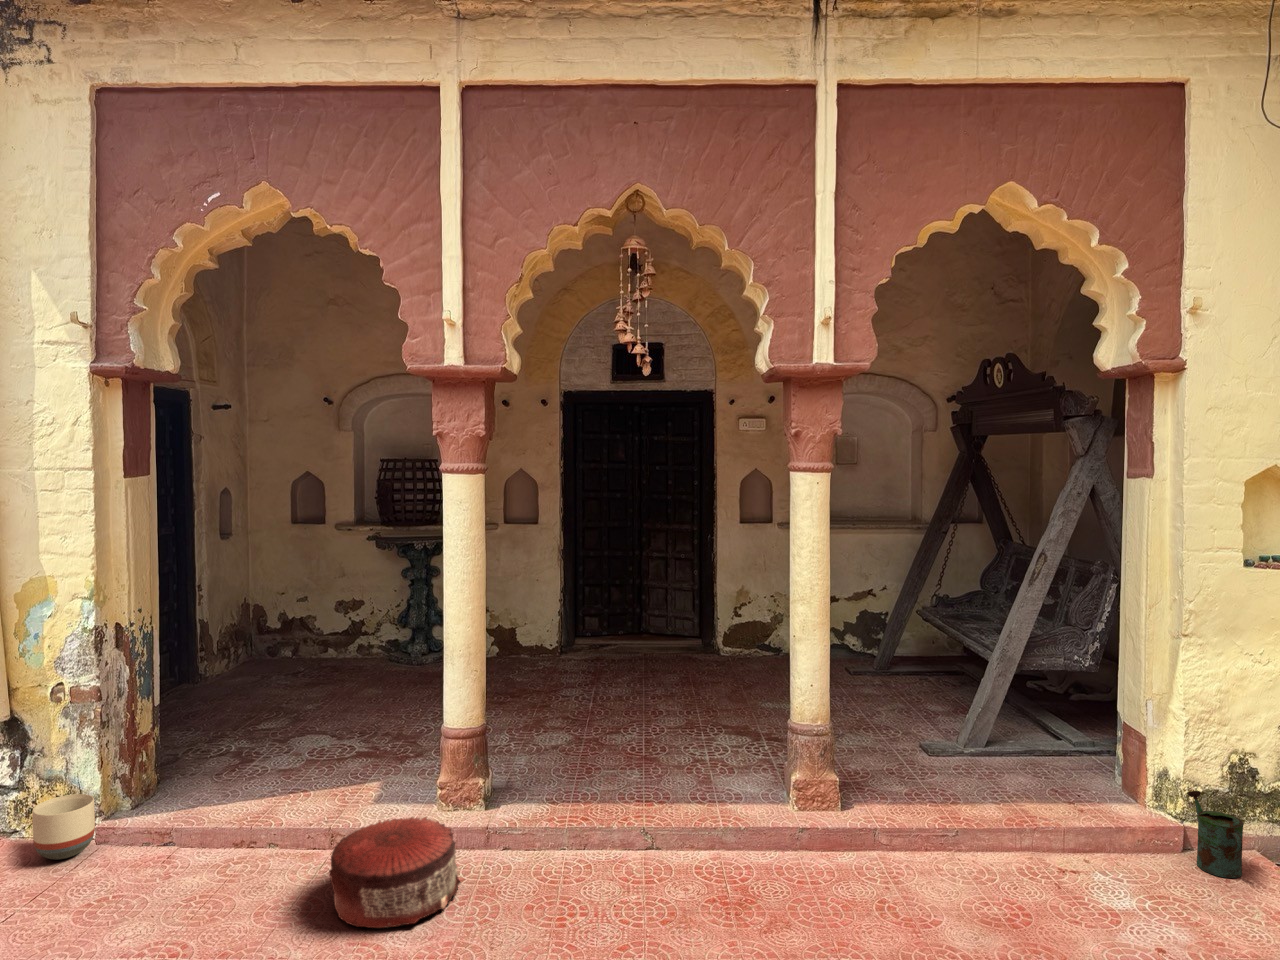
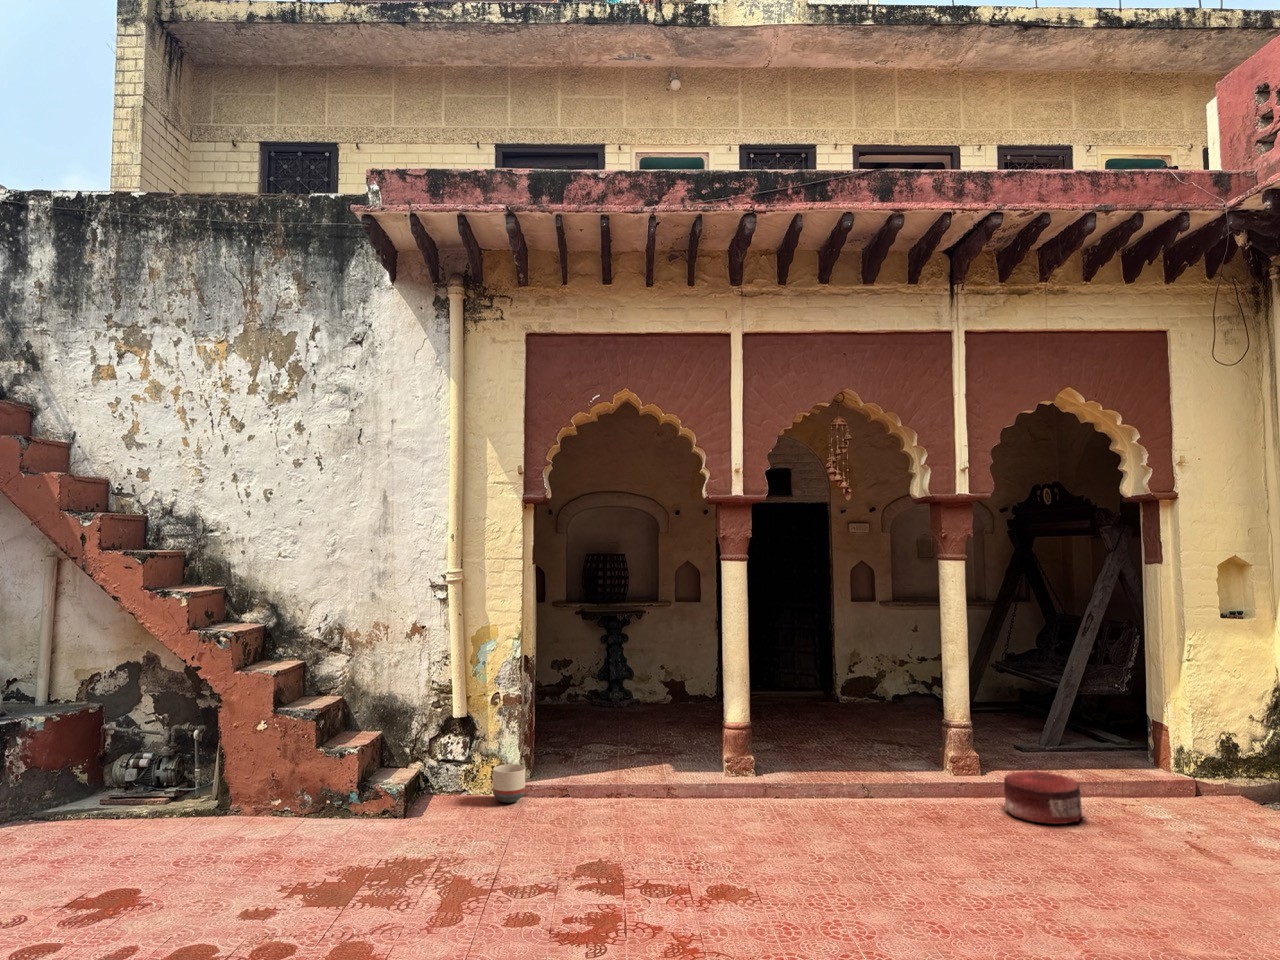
watering can: present [1187,791,1244,878] -> none [1194,758,1230,805]
pouf: present [329,817,461,928] -> present [1004,771,1082,824]

